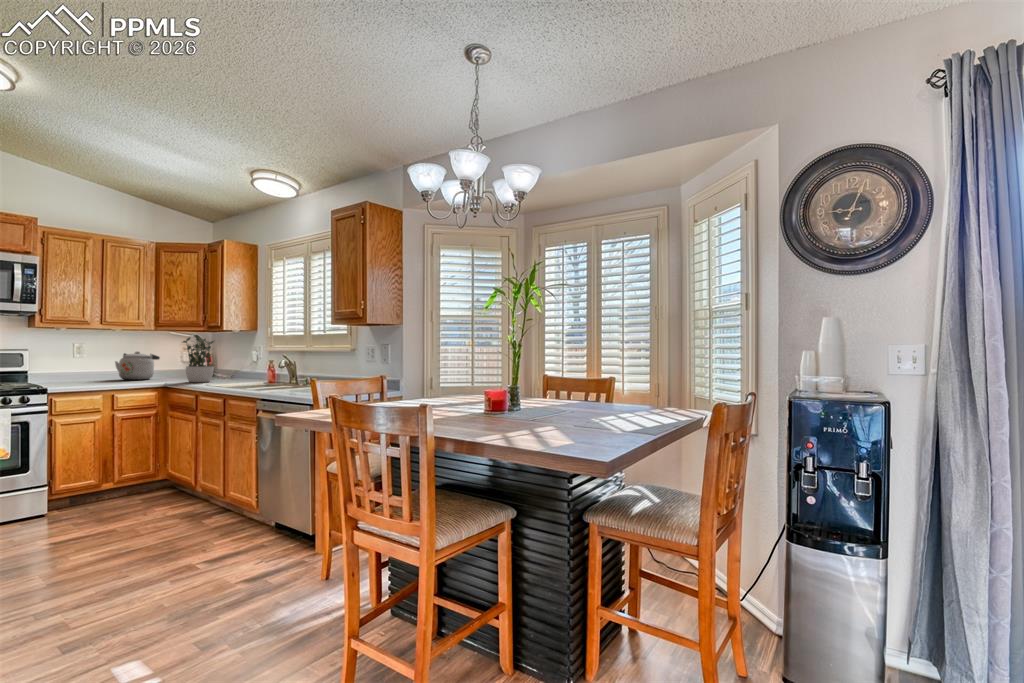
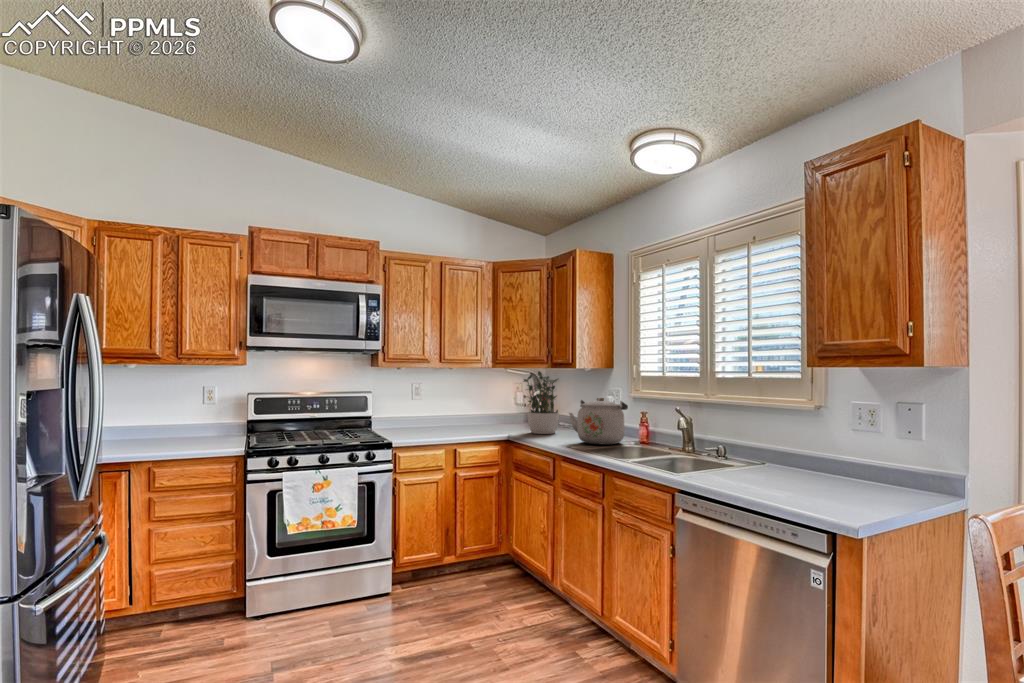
kettle: present [115,352,160,380] -> present [569,397,628,444]

